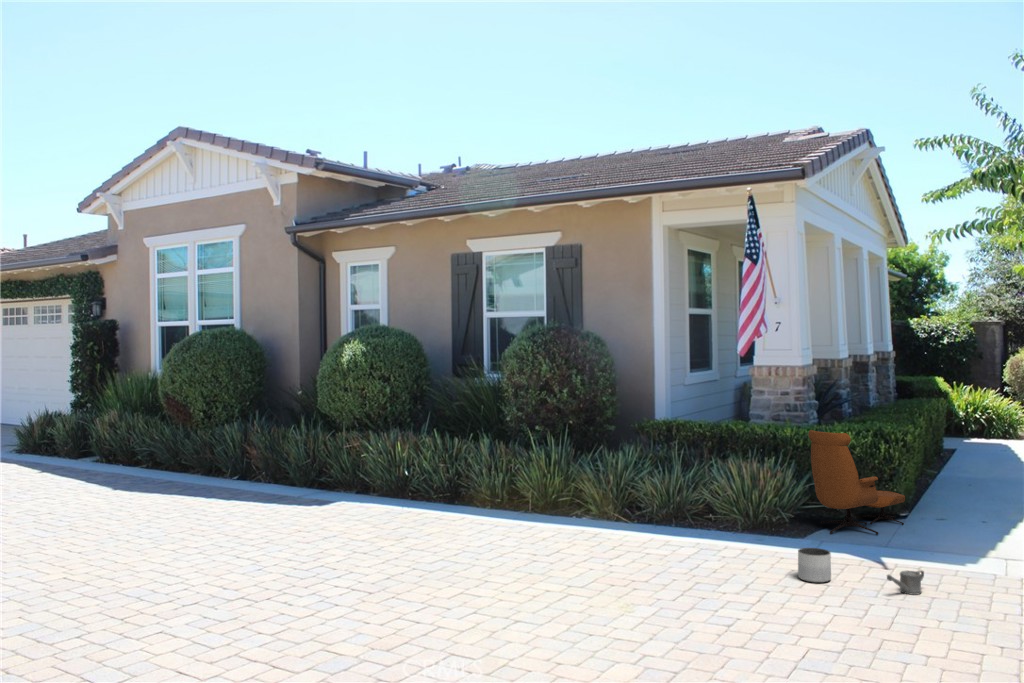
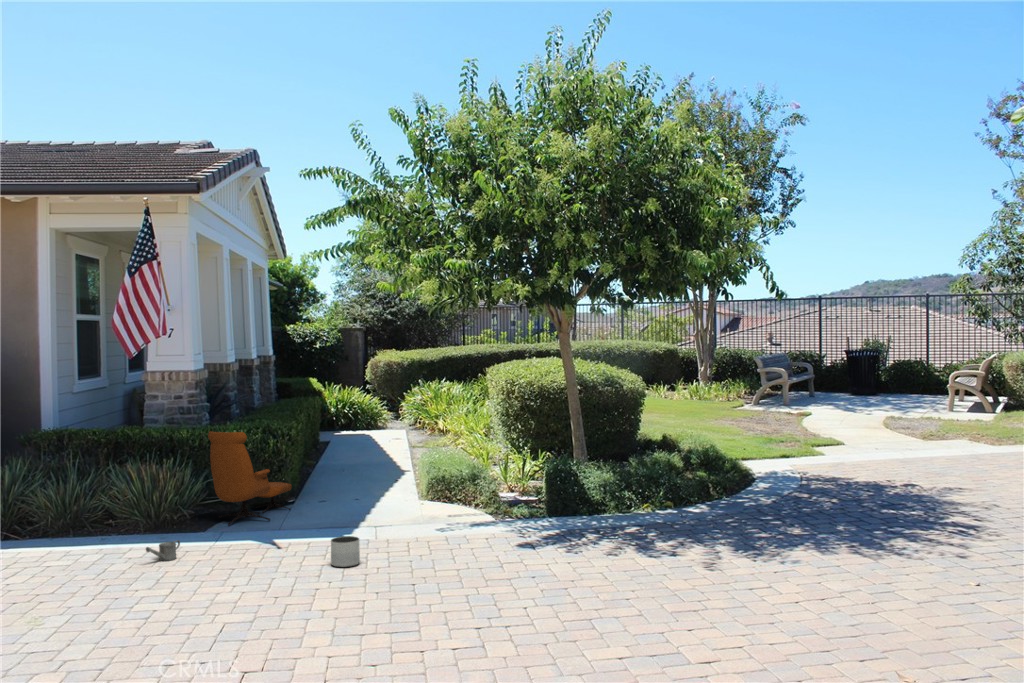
planter: present [798,548,831,583] -> present [331,536,360,568]
watering can: present [887,570,924,595] -> present [146,540,180,561]

